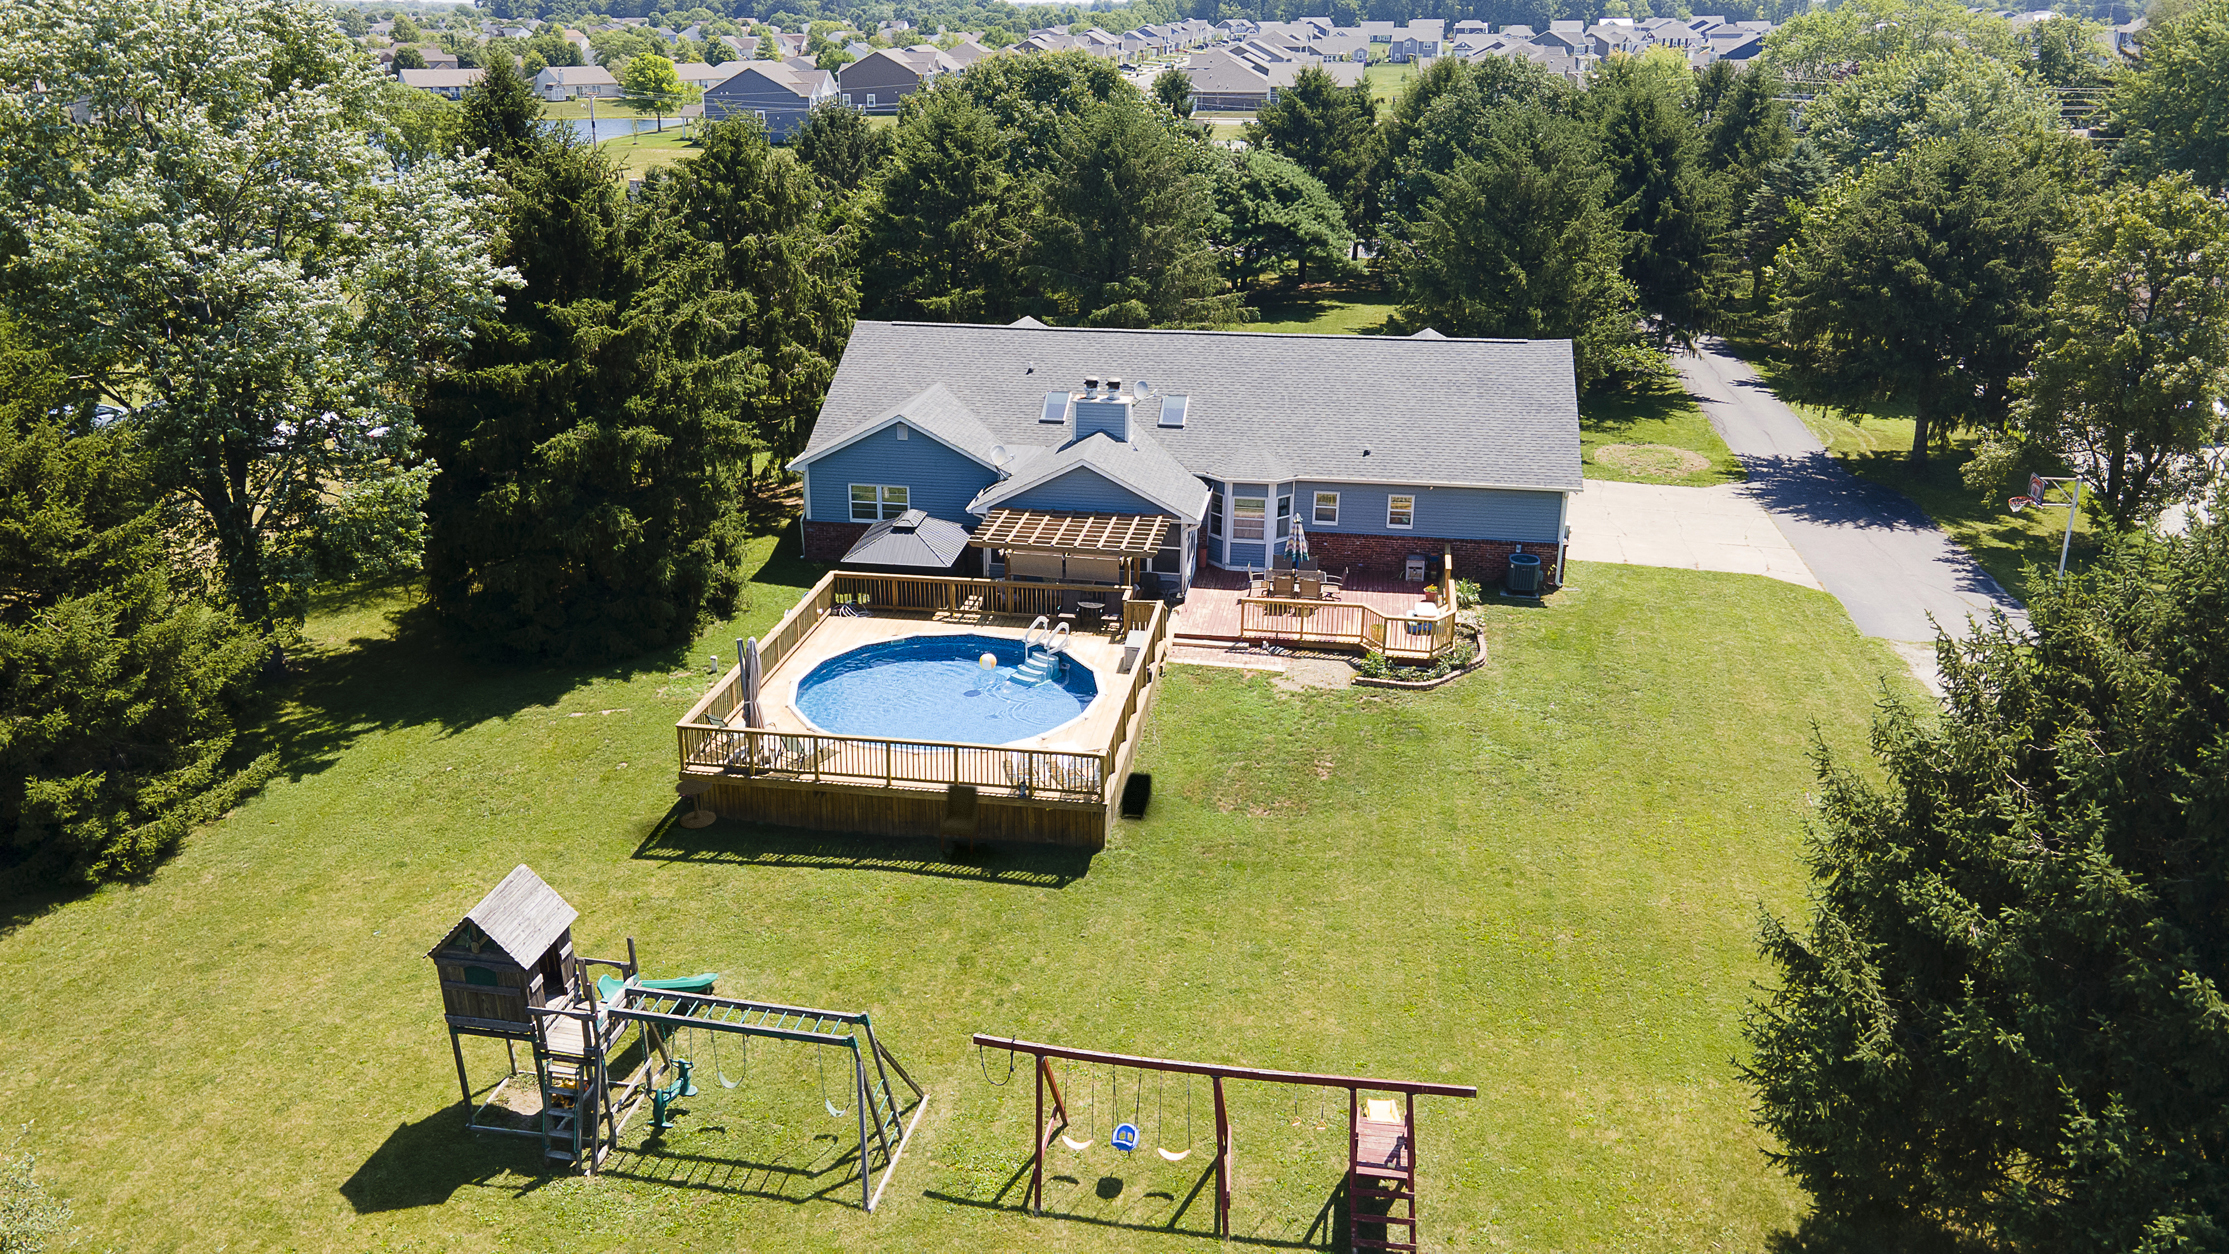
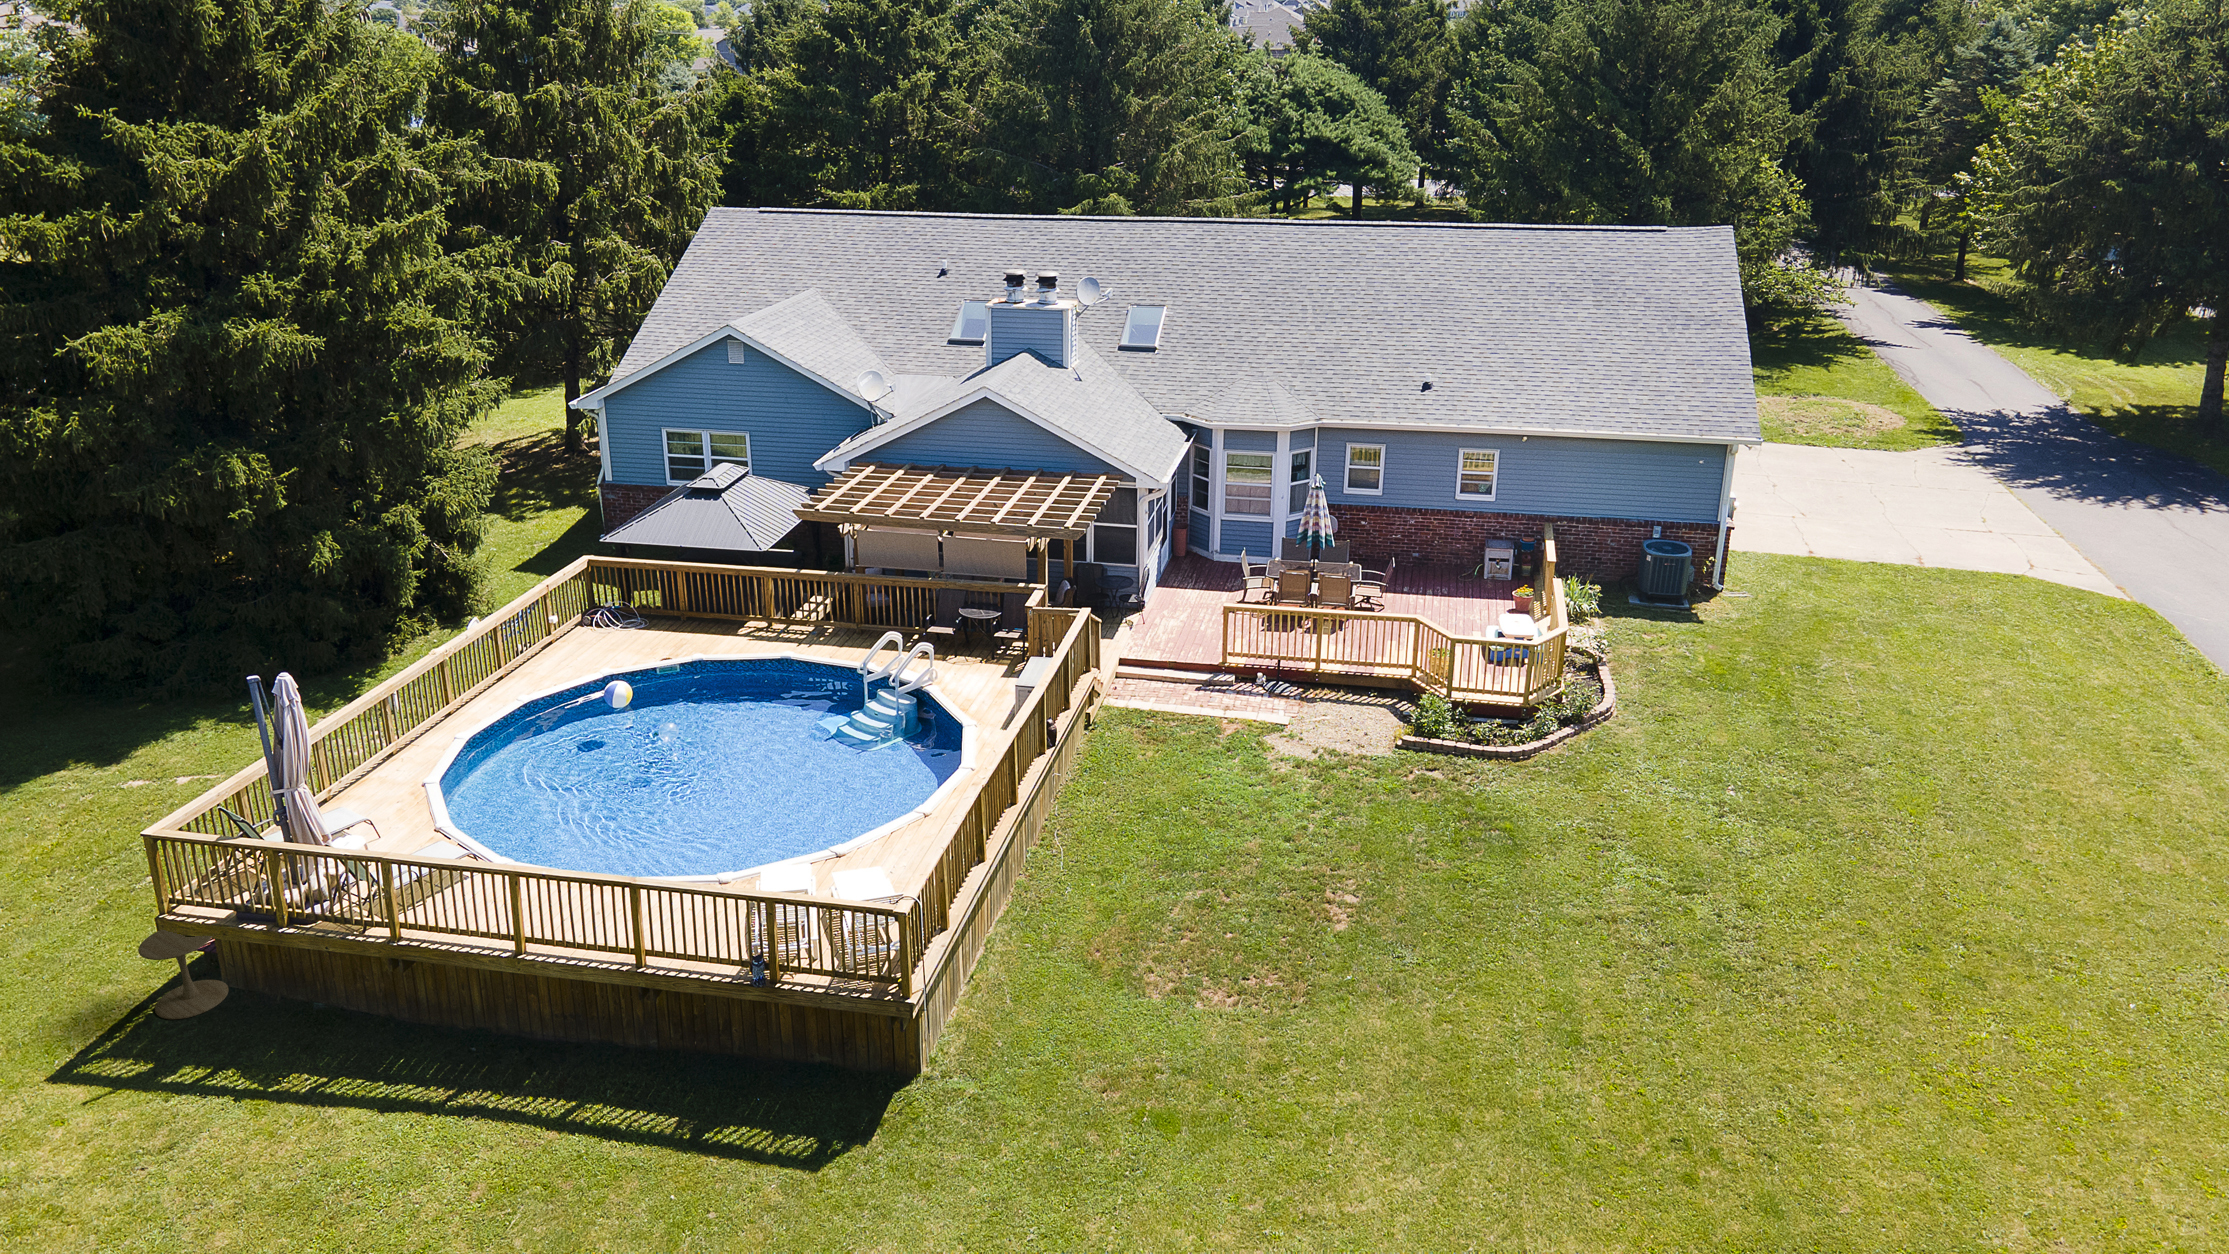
bench: present [1120,772,1152,820] -> none [958,920,1027,1018]
chair: present [940,784,978,852] -> none [598,951,685,1088]

